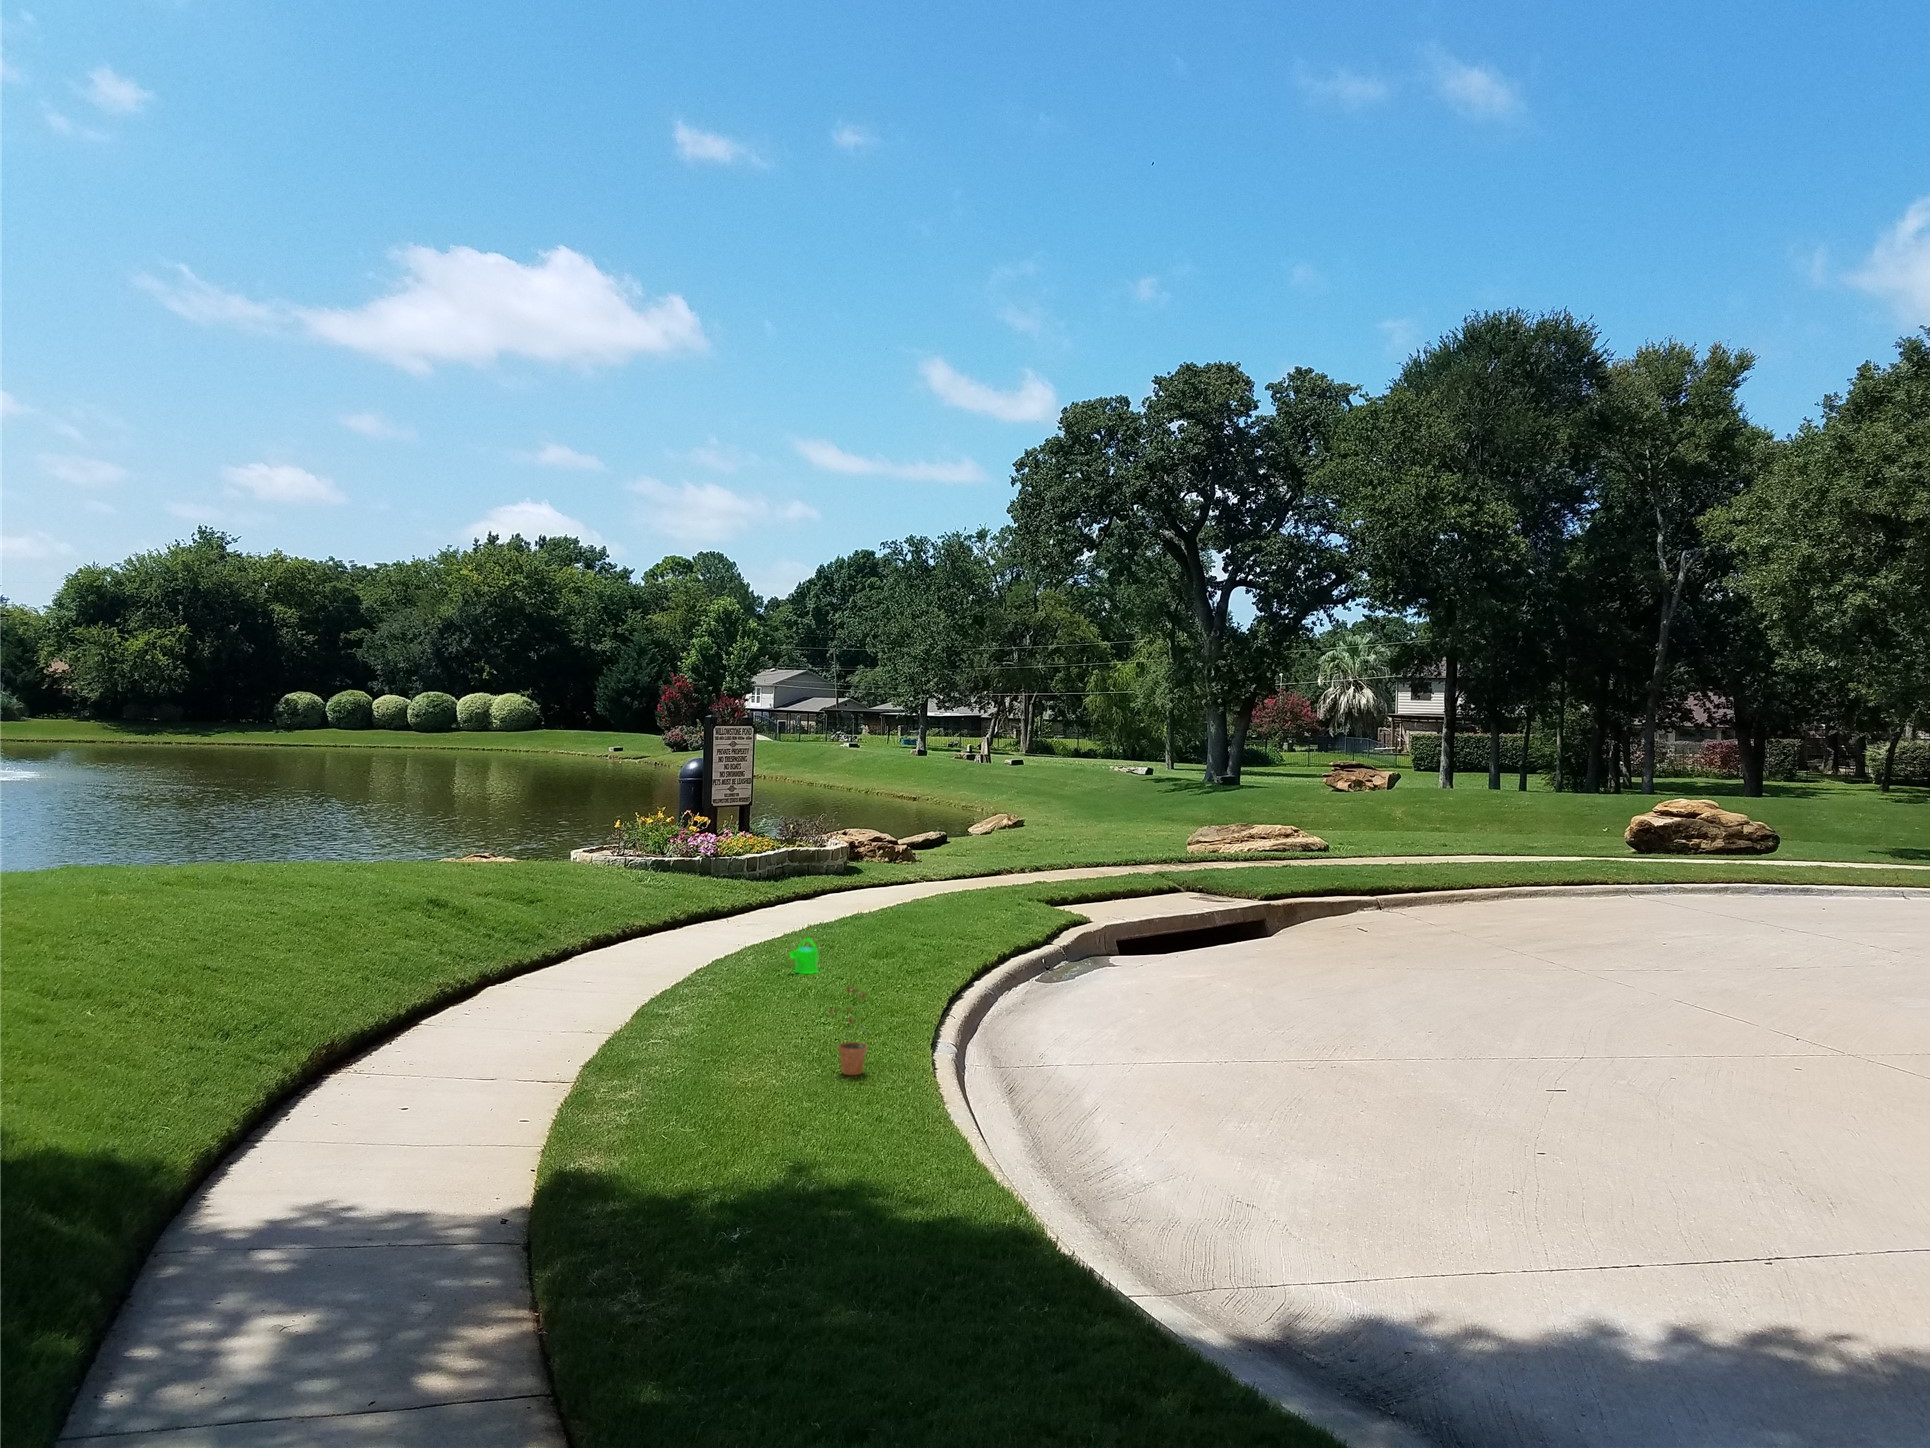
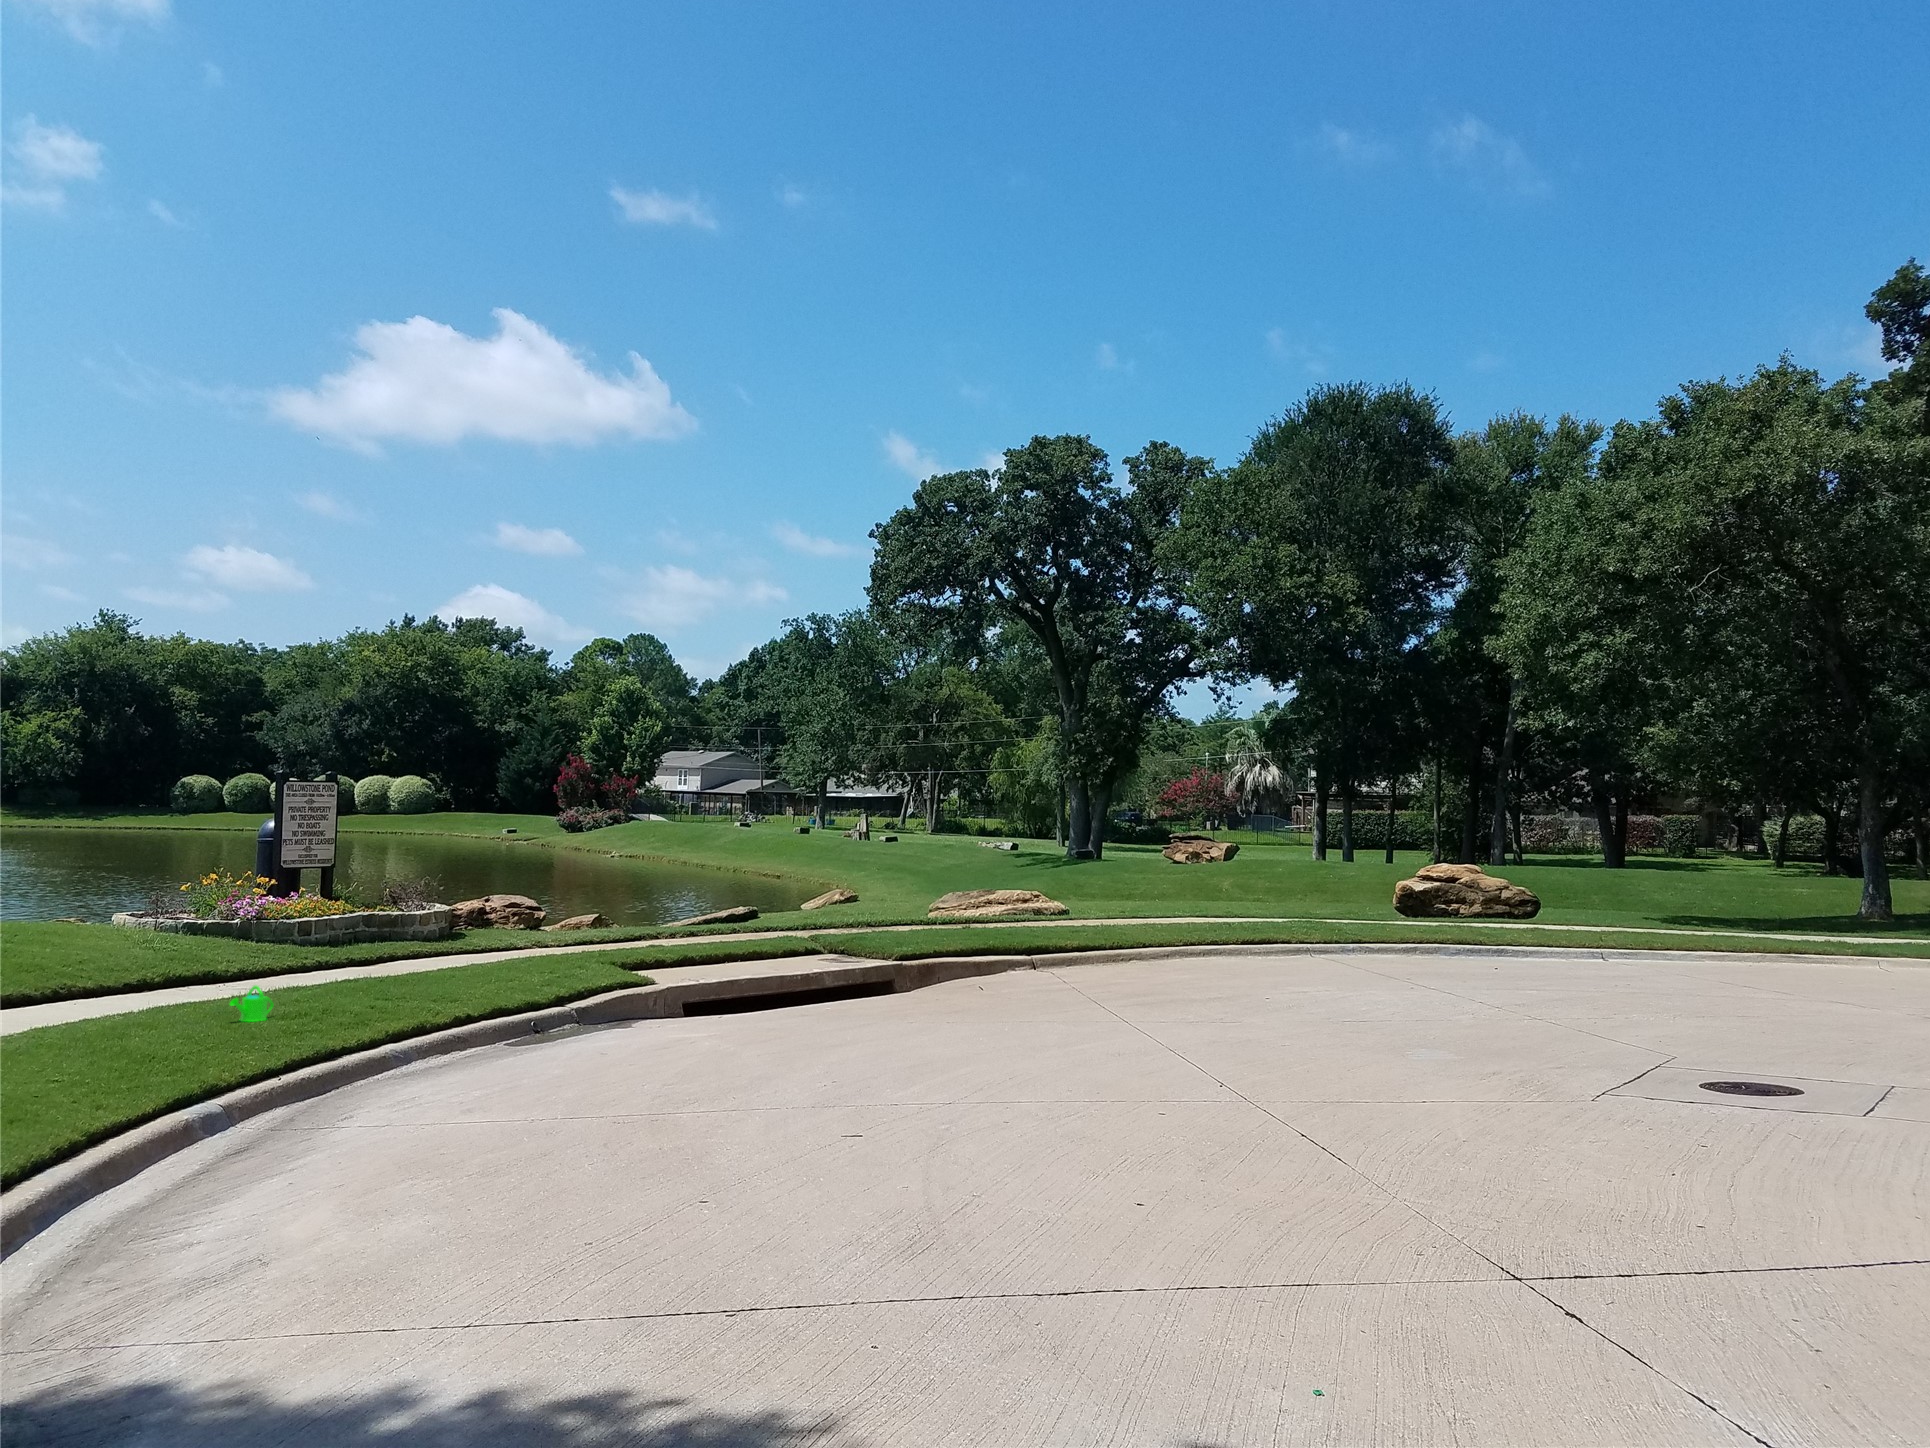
potted plant: present [830,986,867,1075] -> none [98,1015,138,1103]

